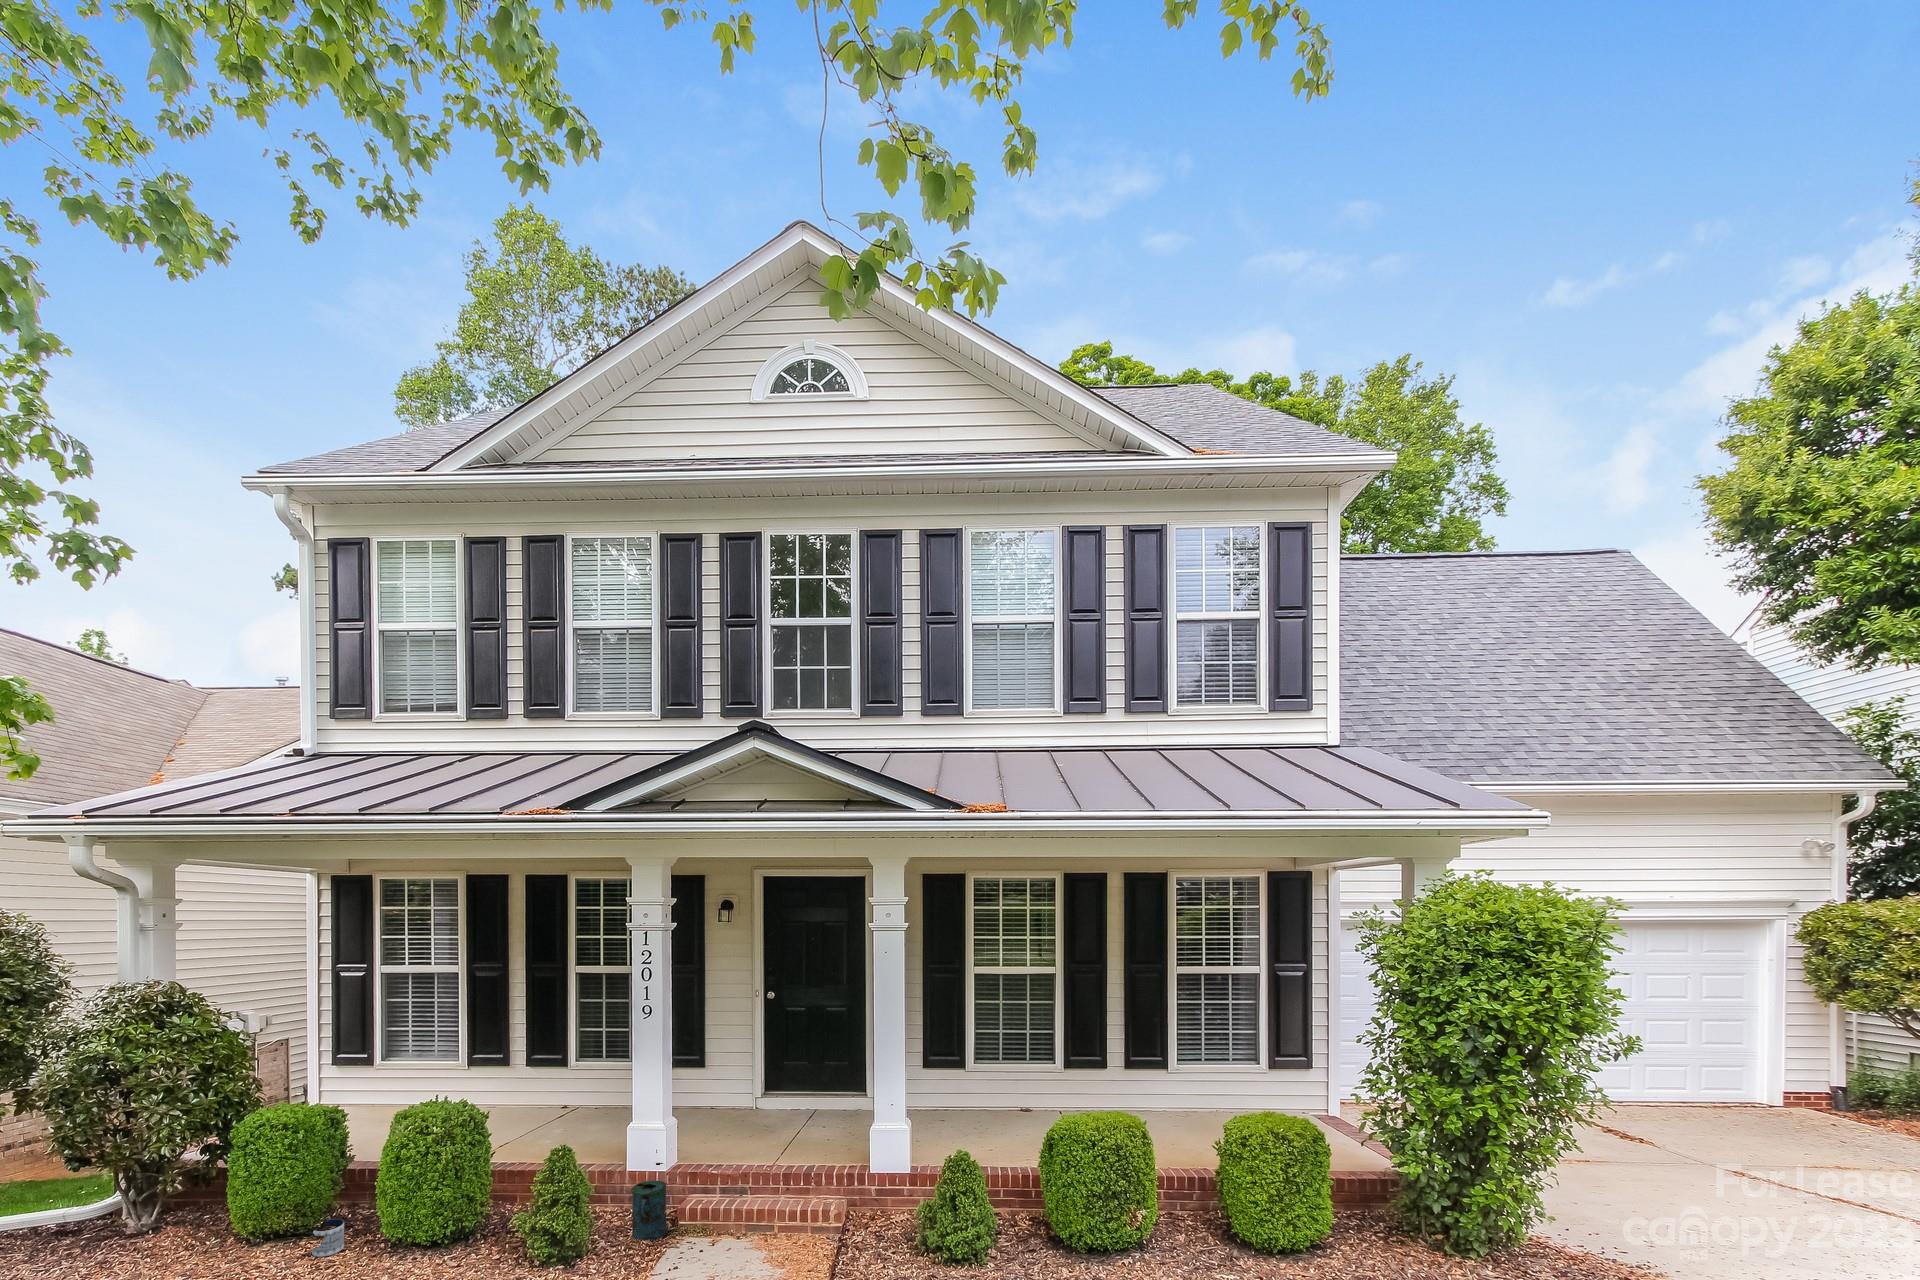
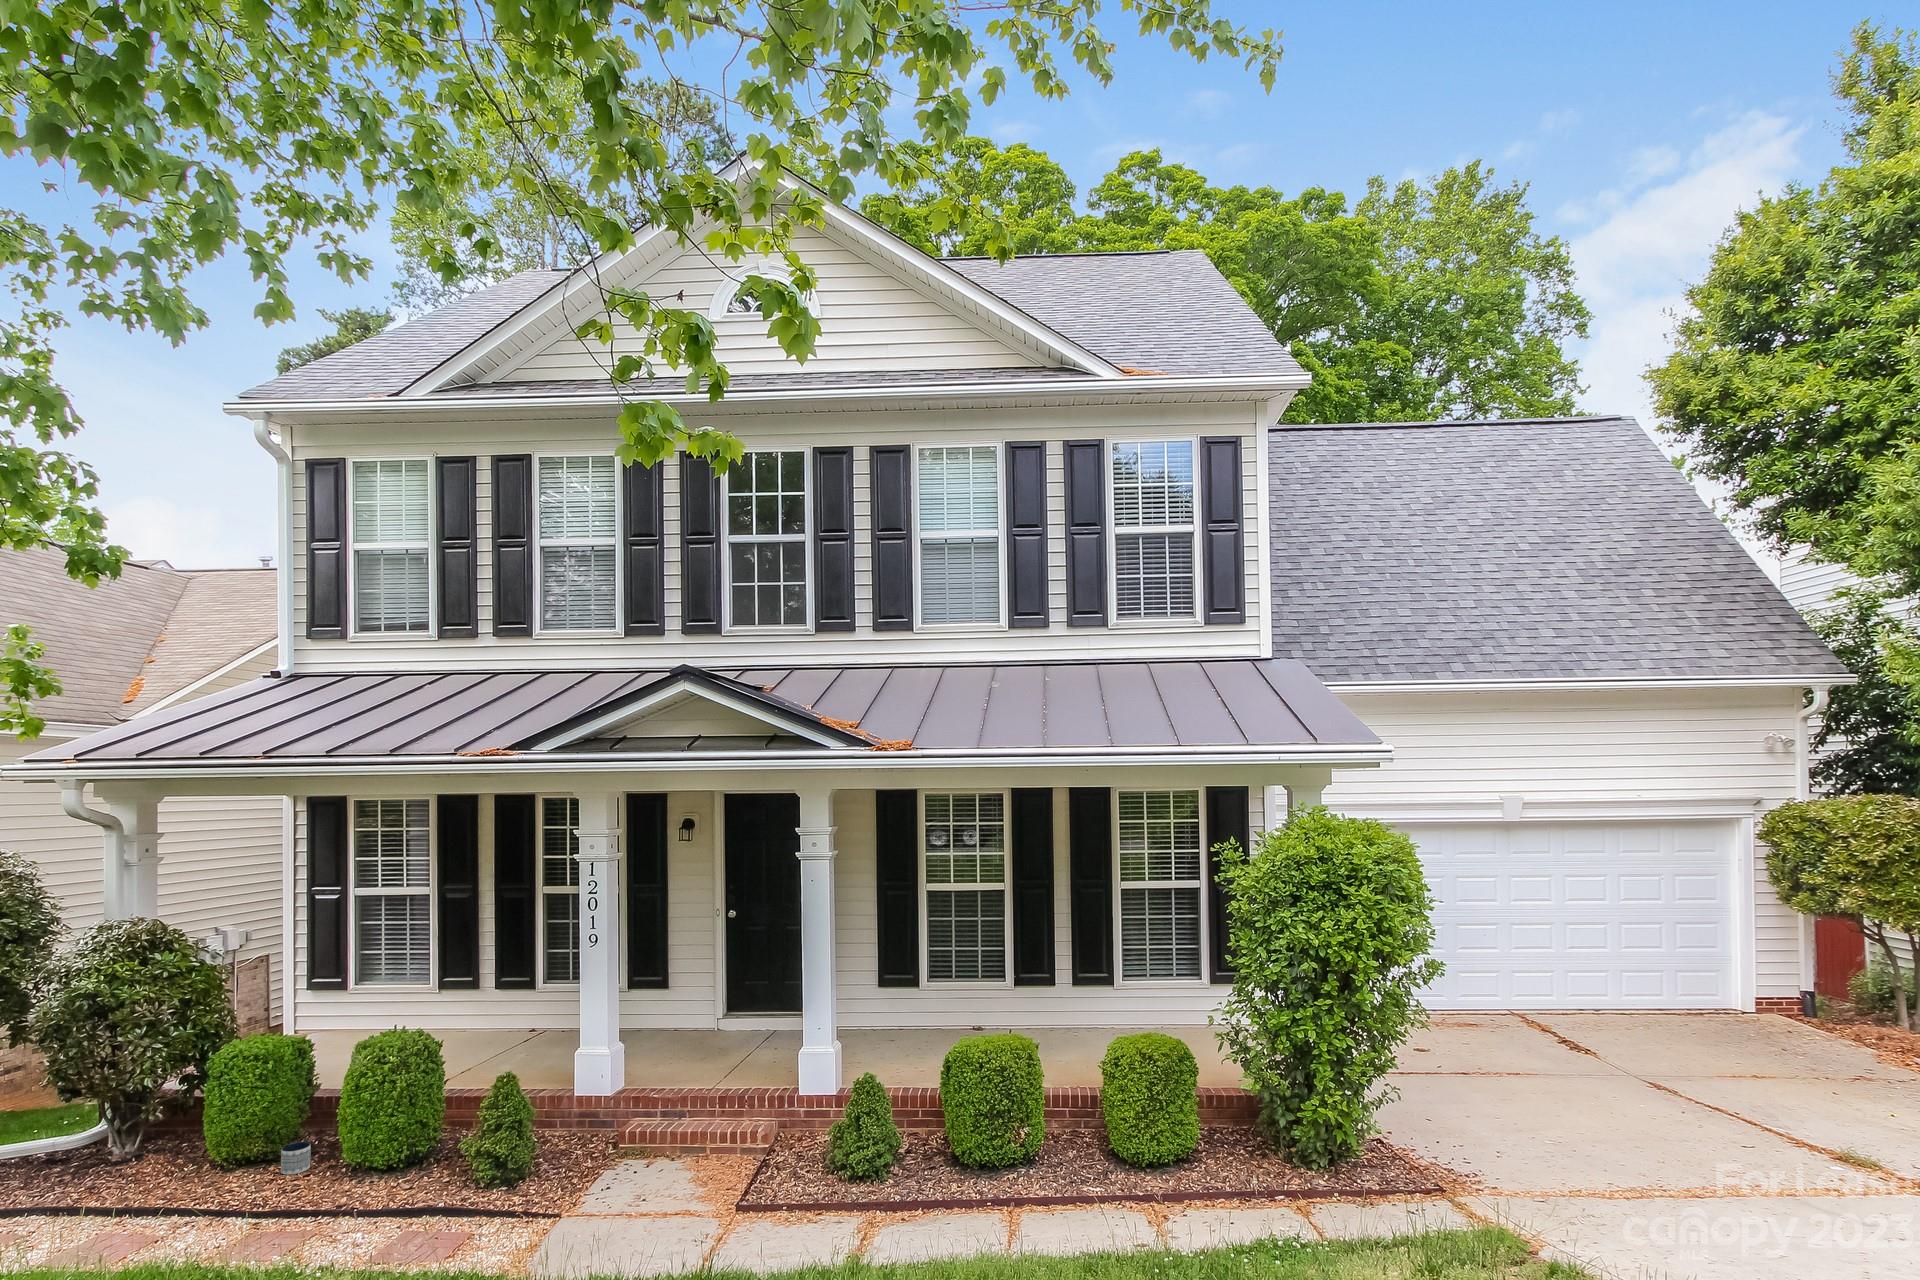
watering can: present [632,1163,666,1240] -> none [573,1093,605,1160]

